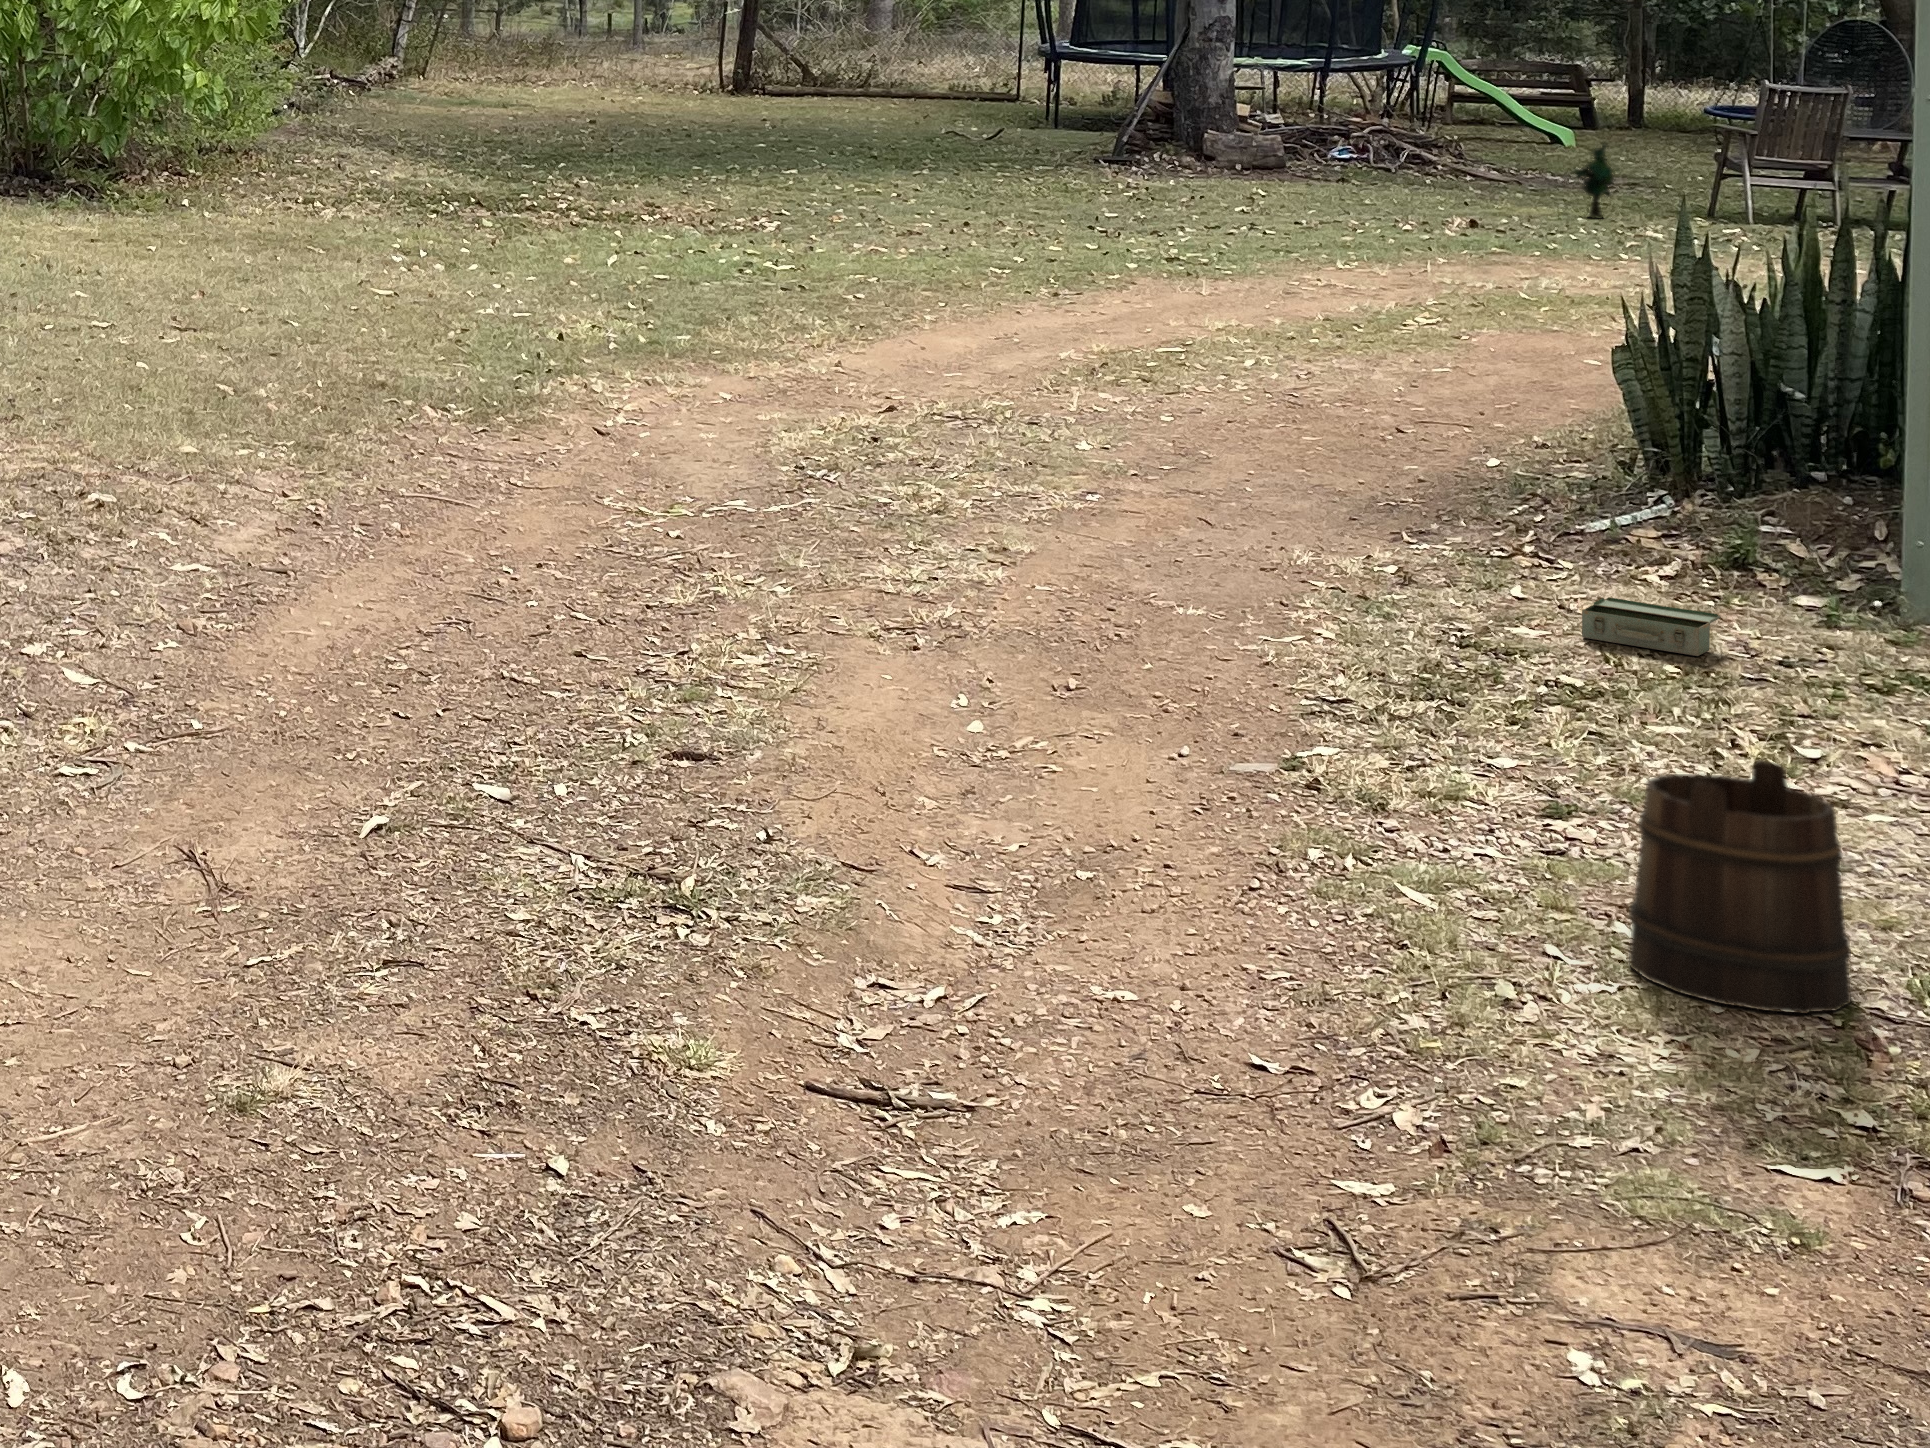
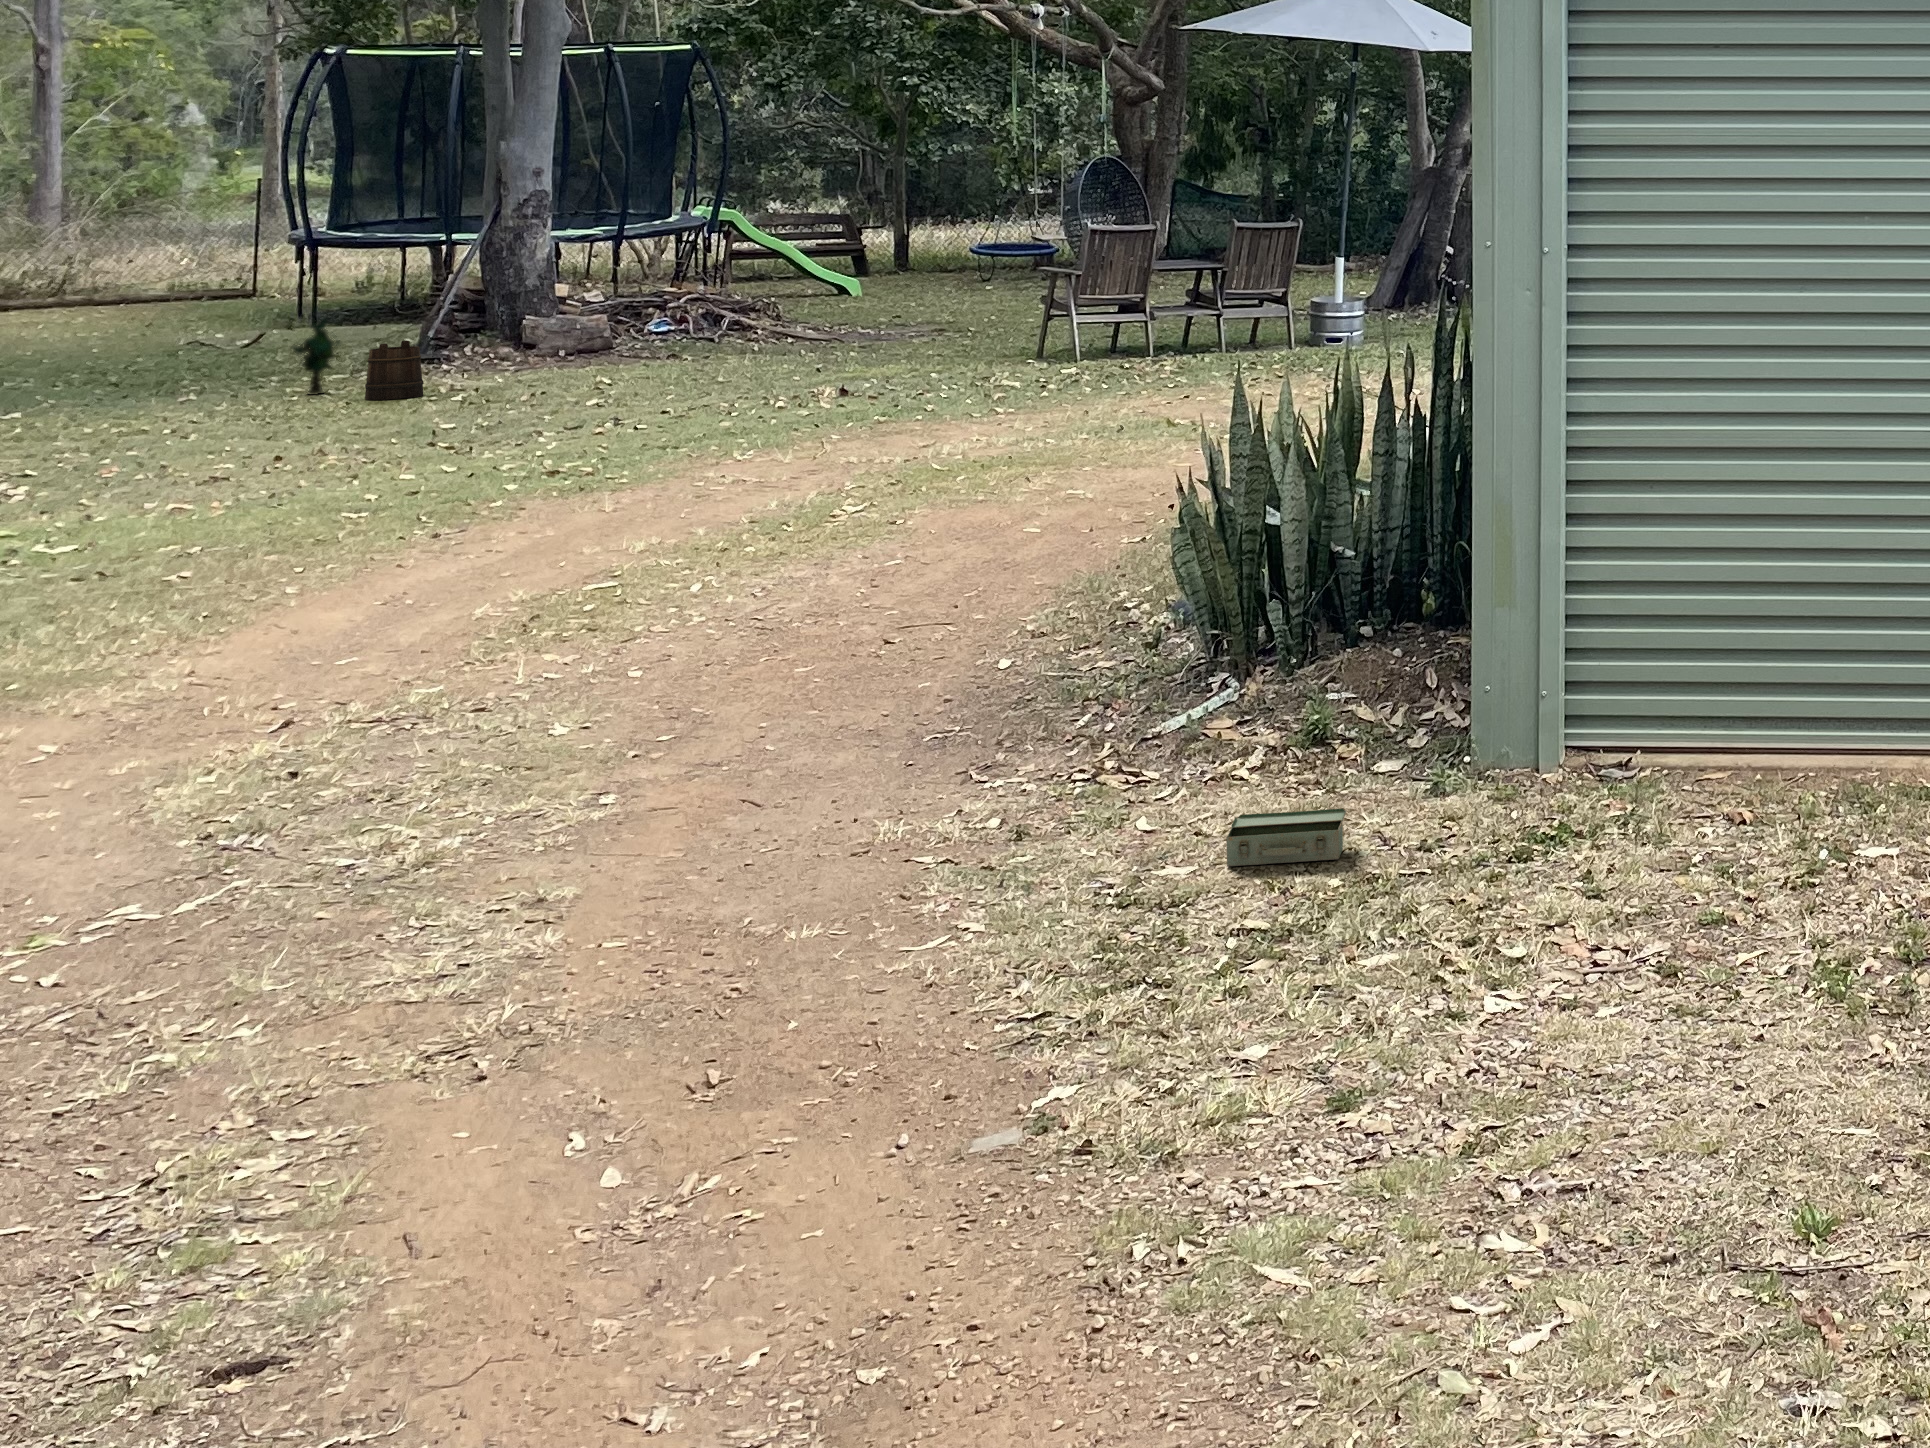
decorative plant: present [1573,144,1620,219] -> present [292,317,341,395]
bucket: present [1629,760,1851,1013] -> present [365,341,424,400]

